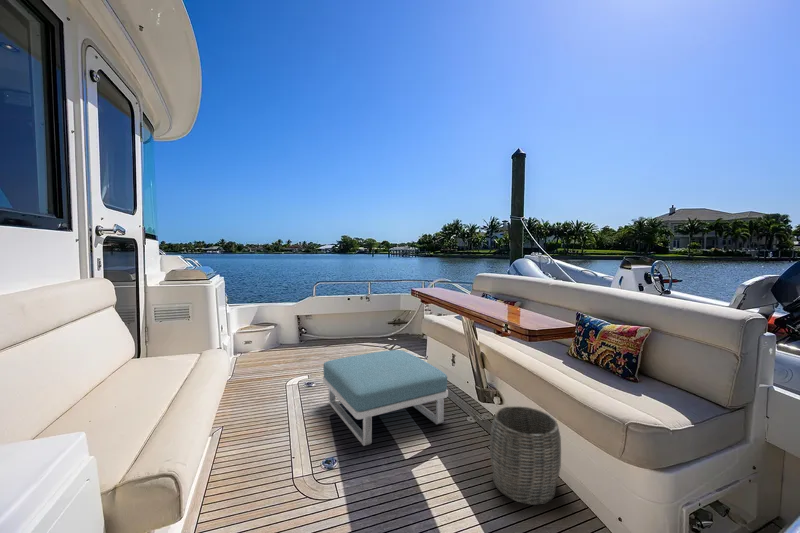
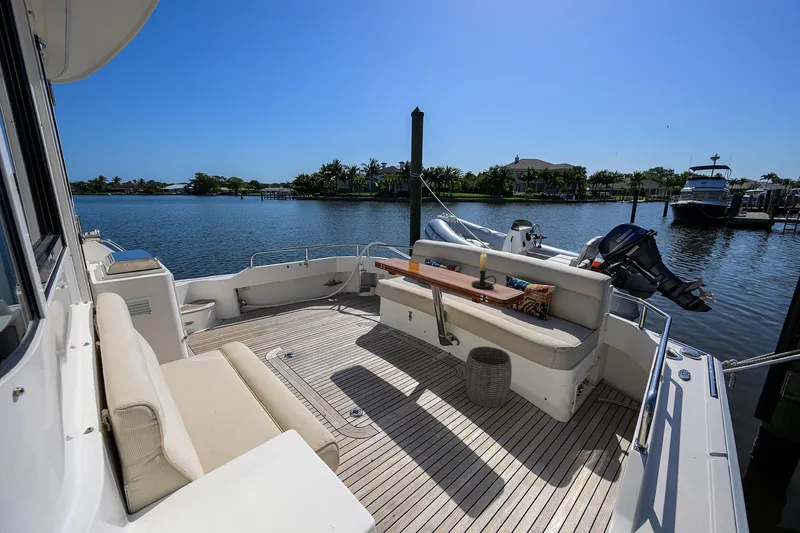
candle holder: none [503,262,535,320] -> present [472,249,496,289]
footstool: present [323,350,448,446] -> none [312,313,419,393]

